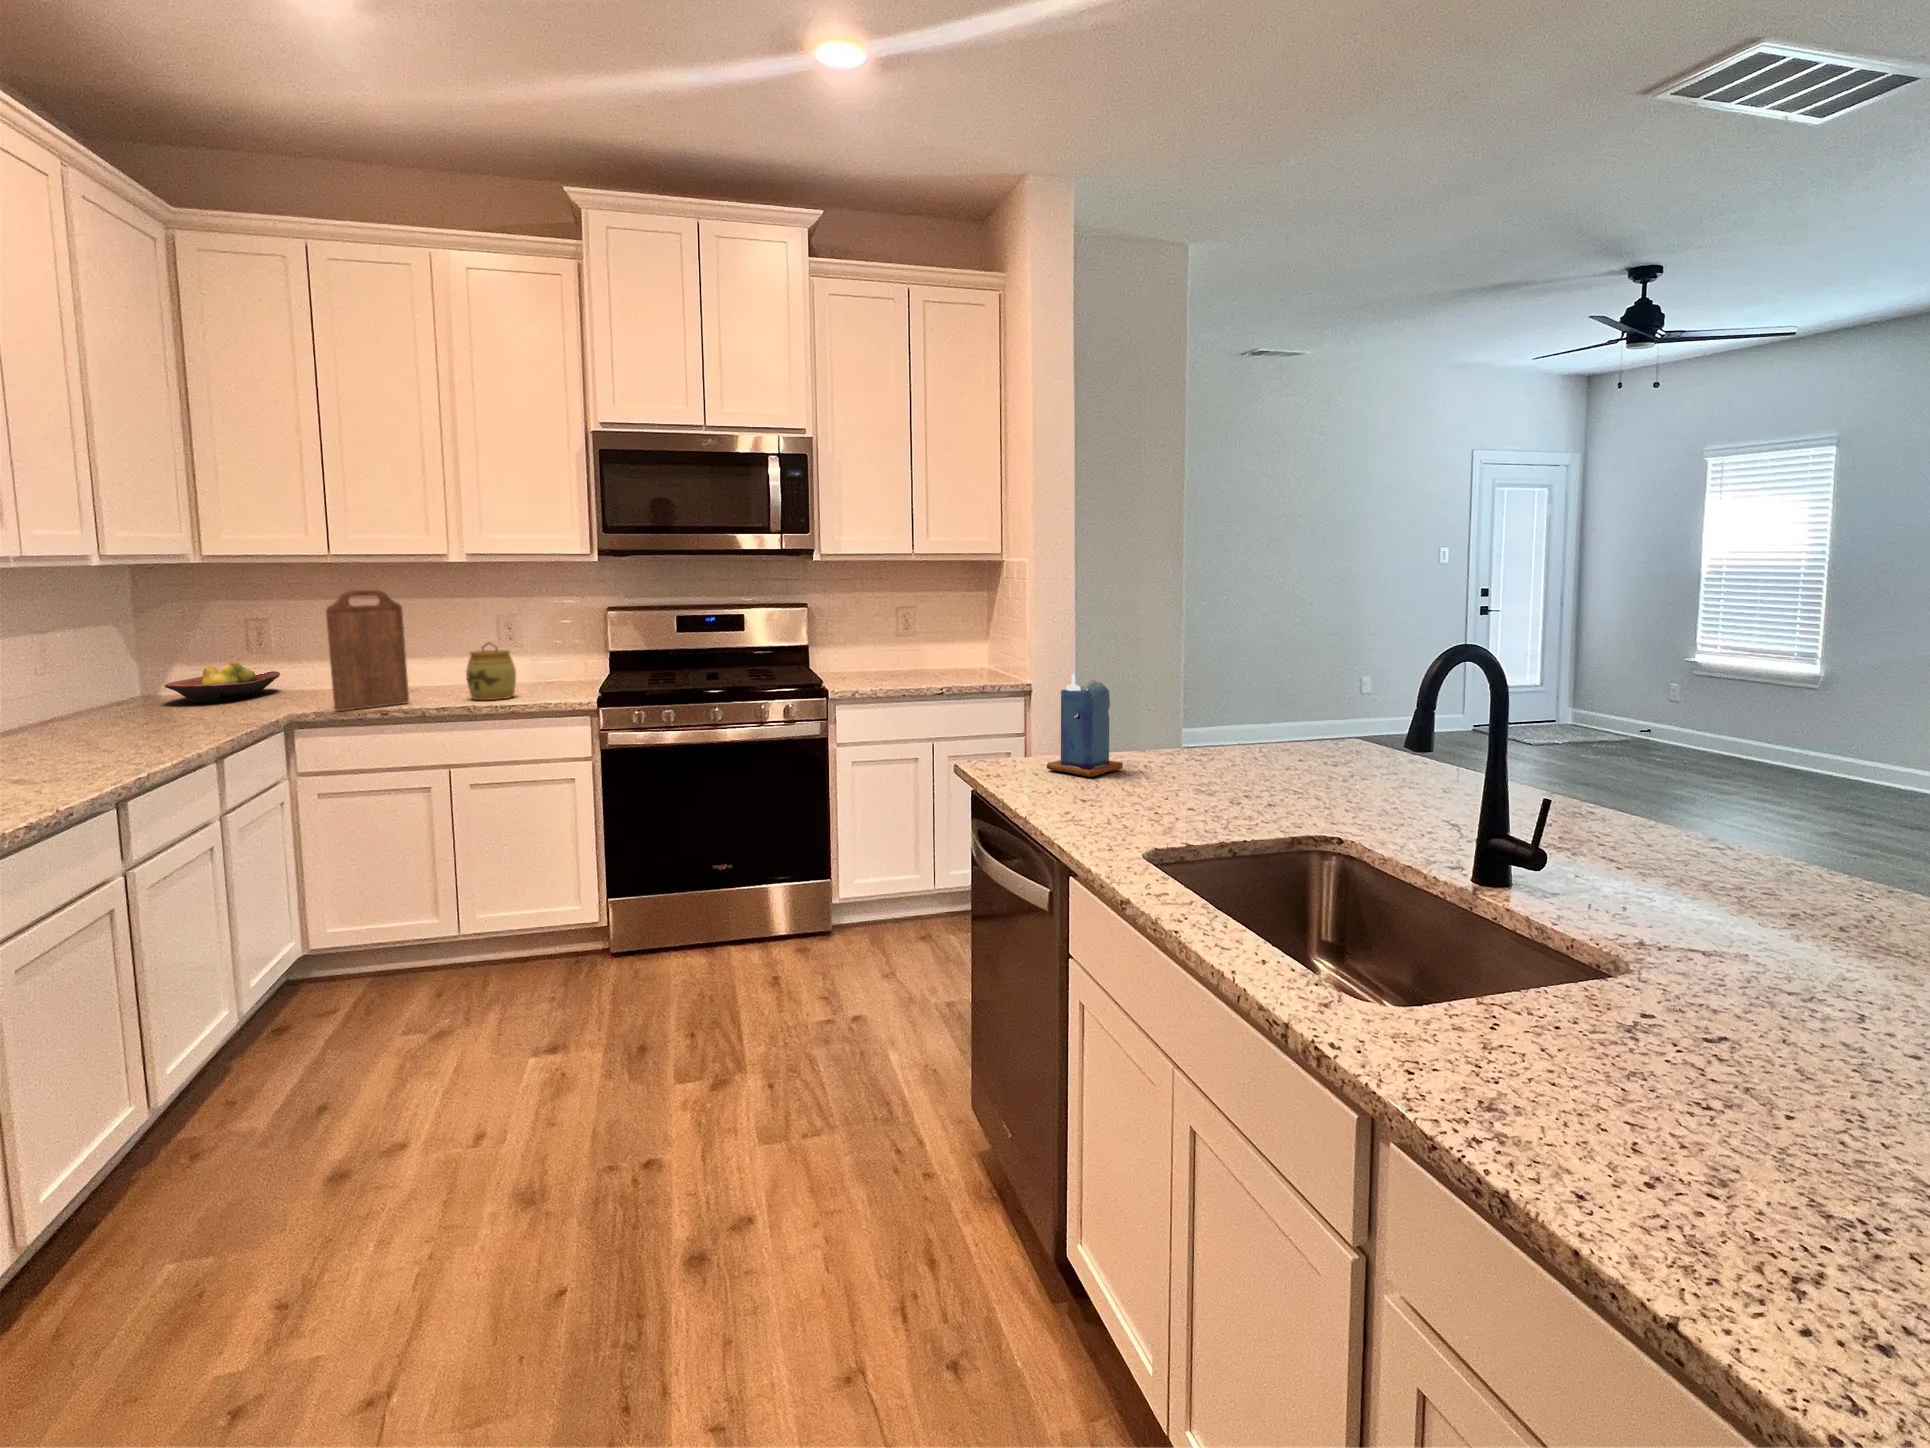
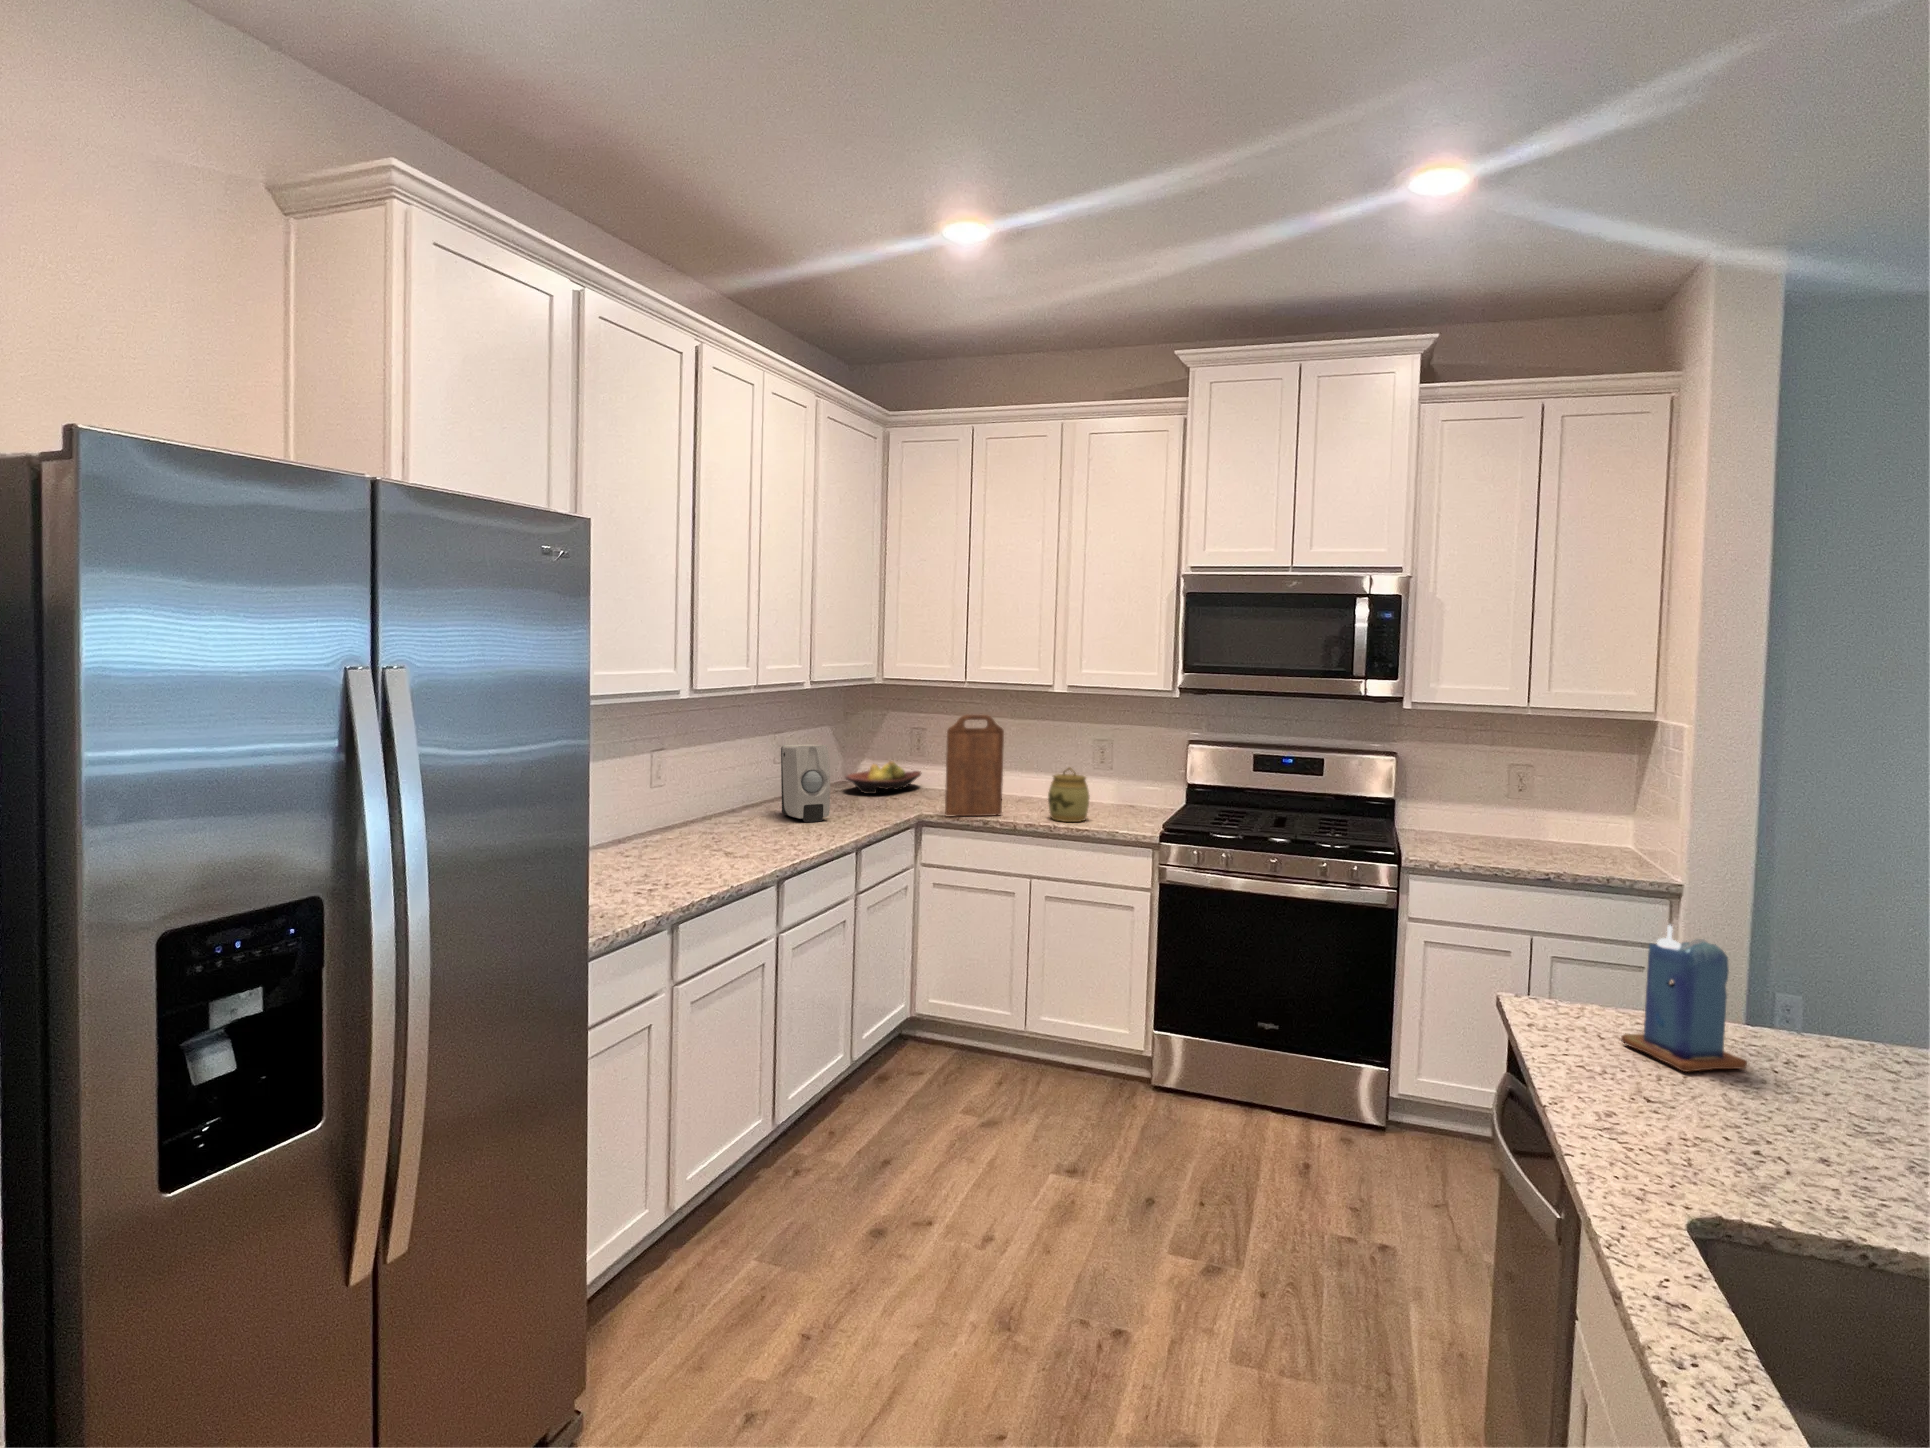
soap dispenser: none [63,637,162,738] -> present [781,745,830,822]

